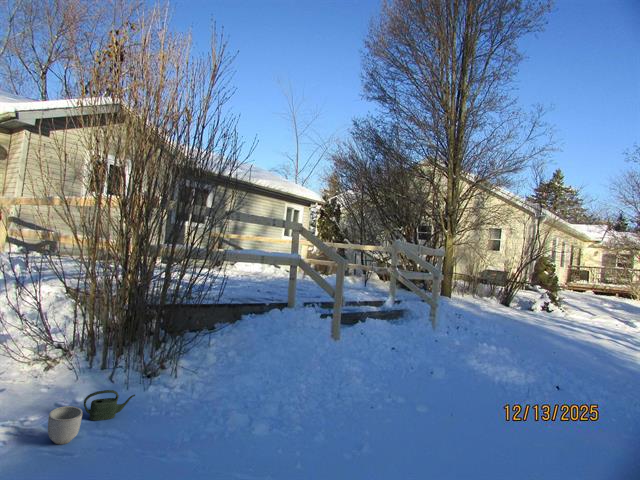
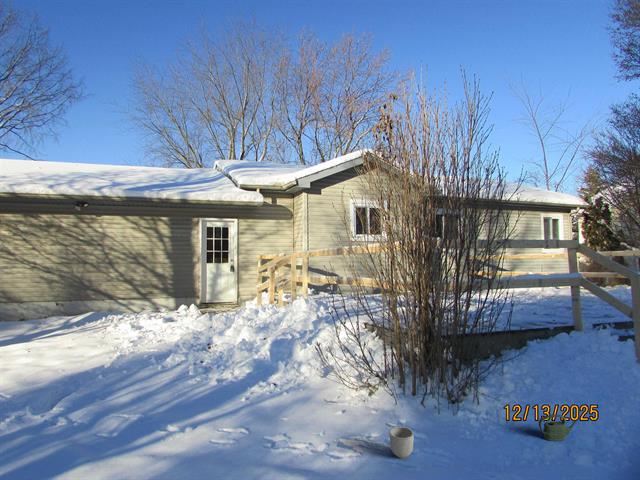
watering can: present [84,390,135,421] -> present [539,414,578,441]

